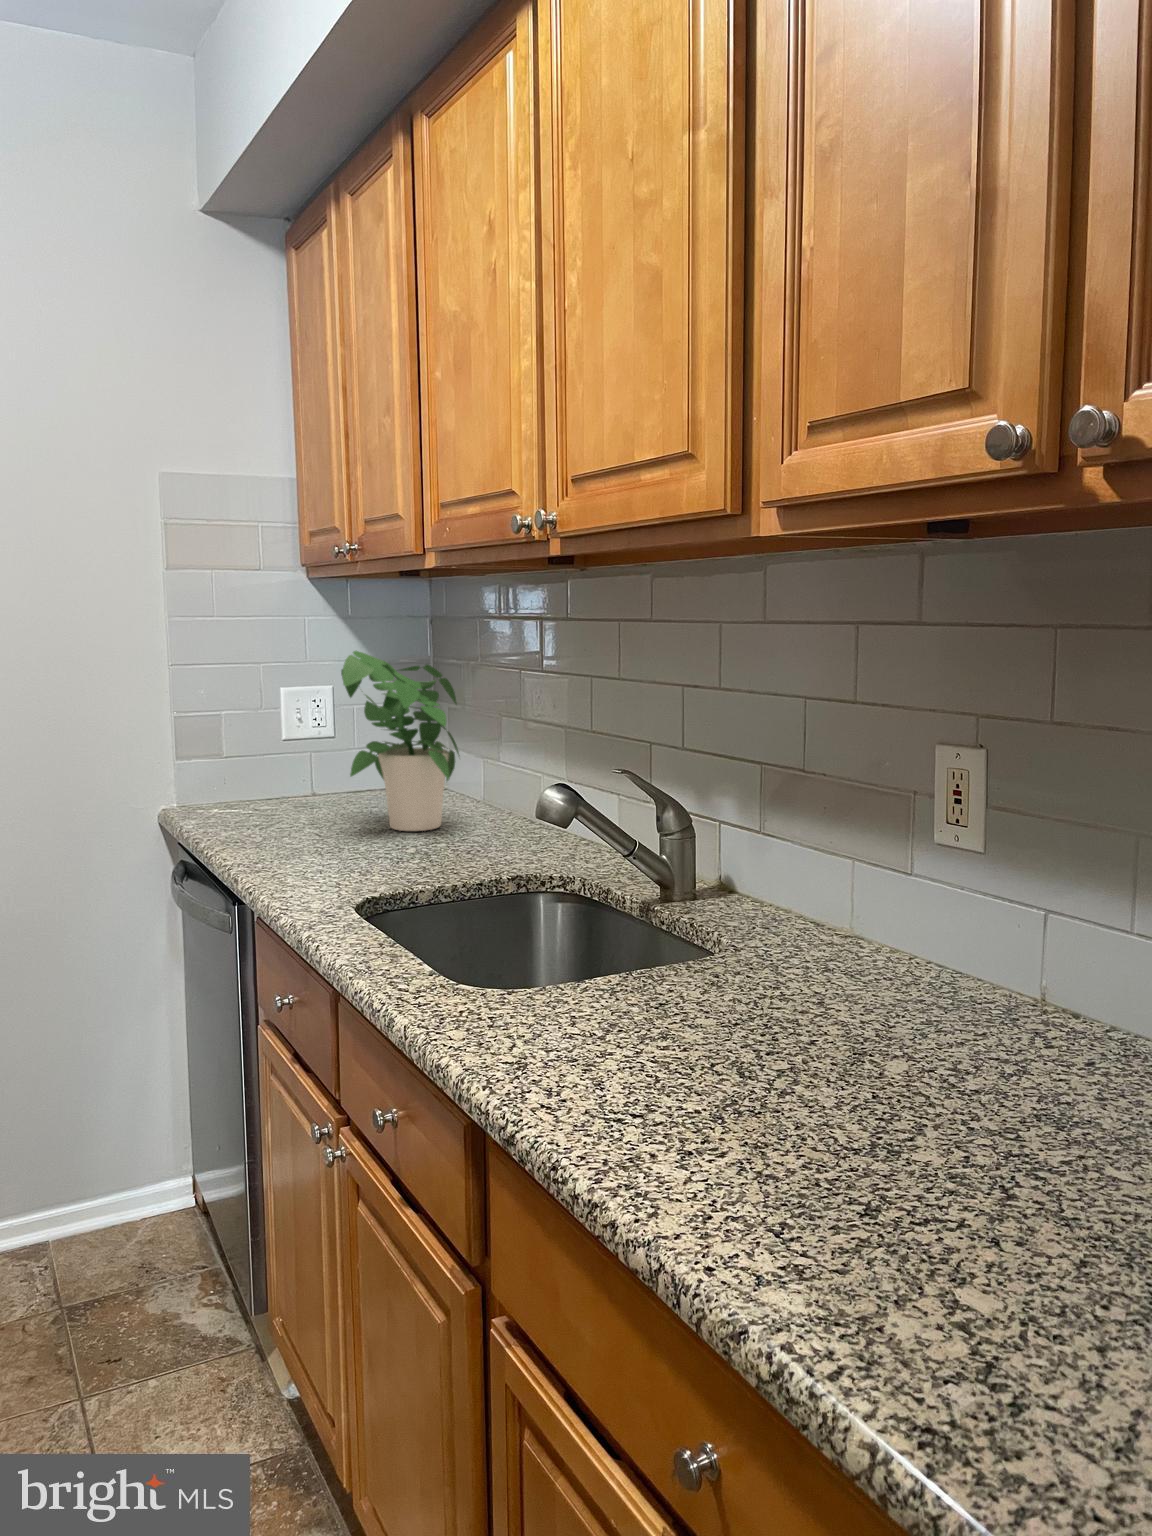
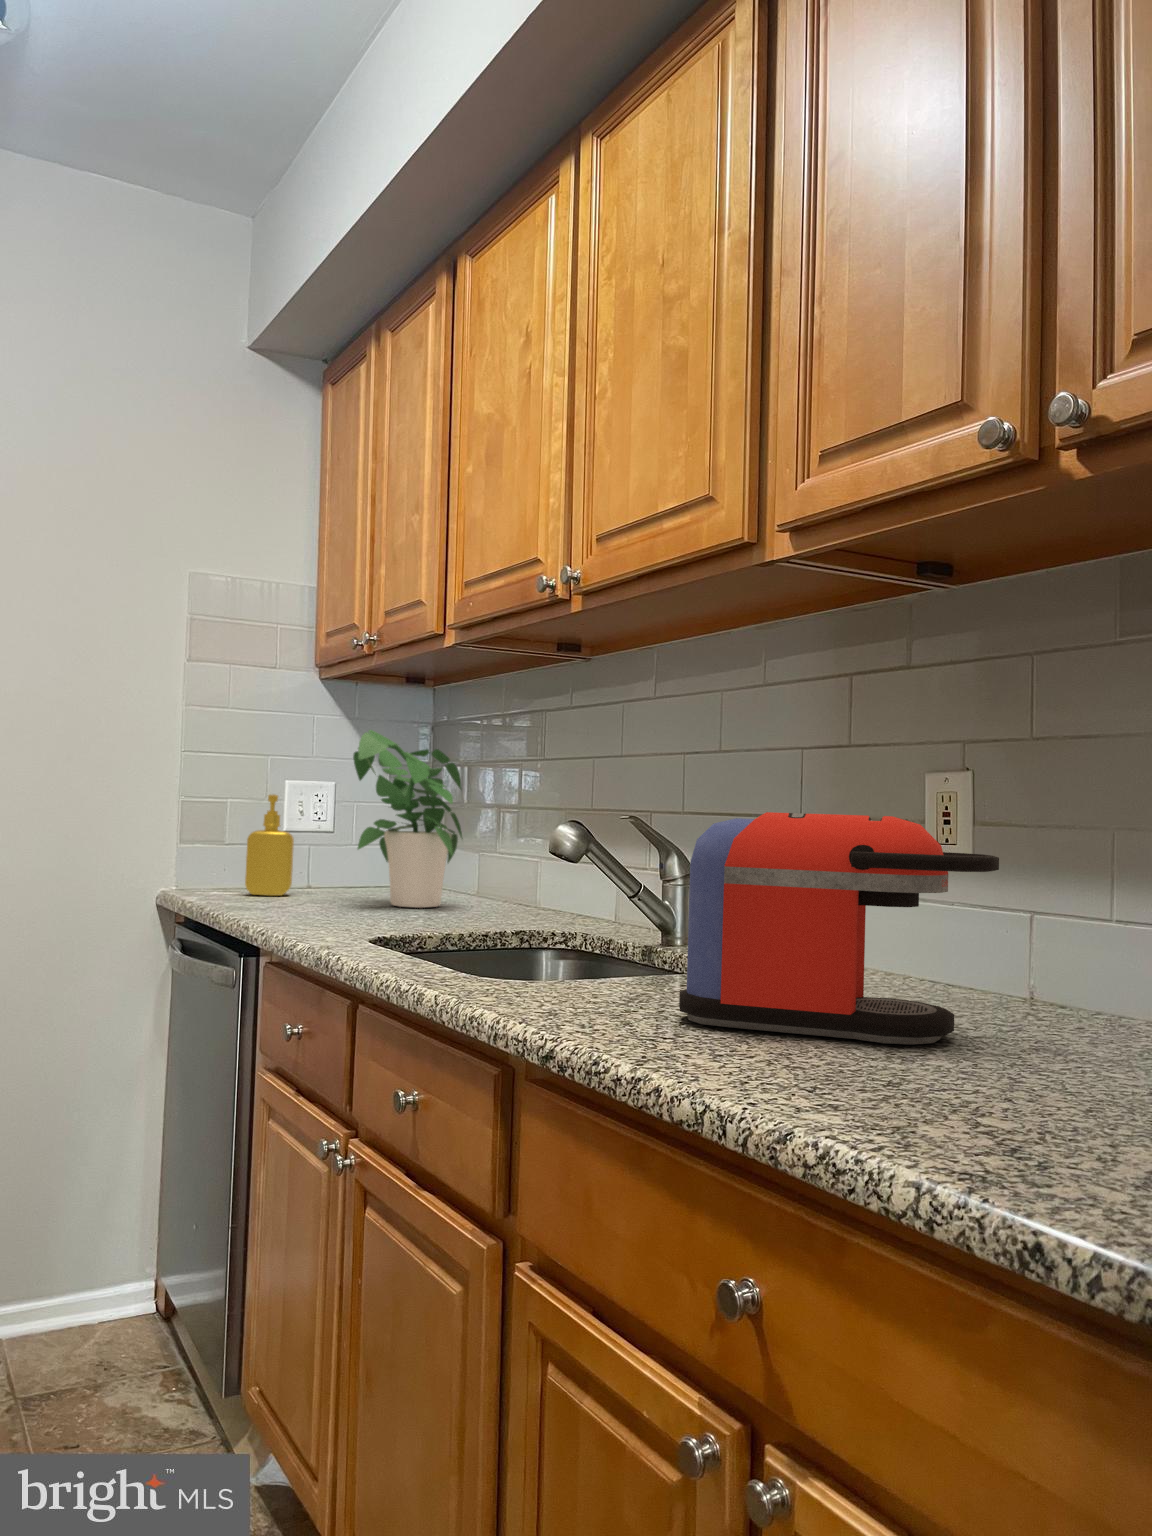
soap dispenser: none [241,709,291,814] -> present [245,795,294,896]
coffee maker: none [656,855,1004,1118] -> present [679,812,999,1045]

